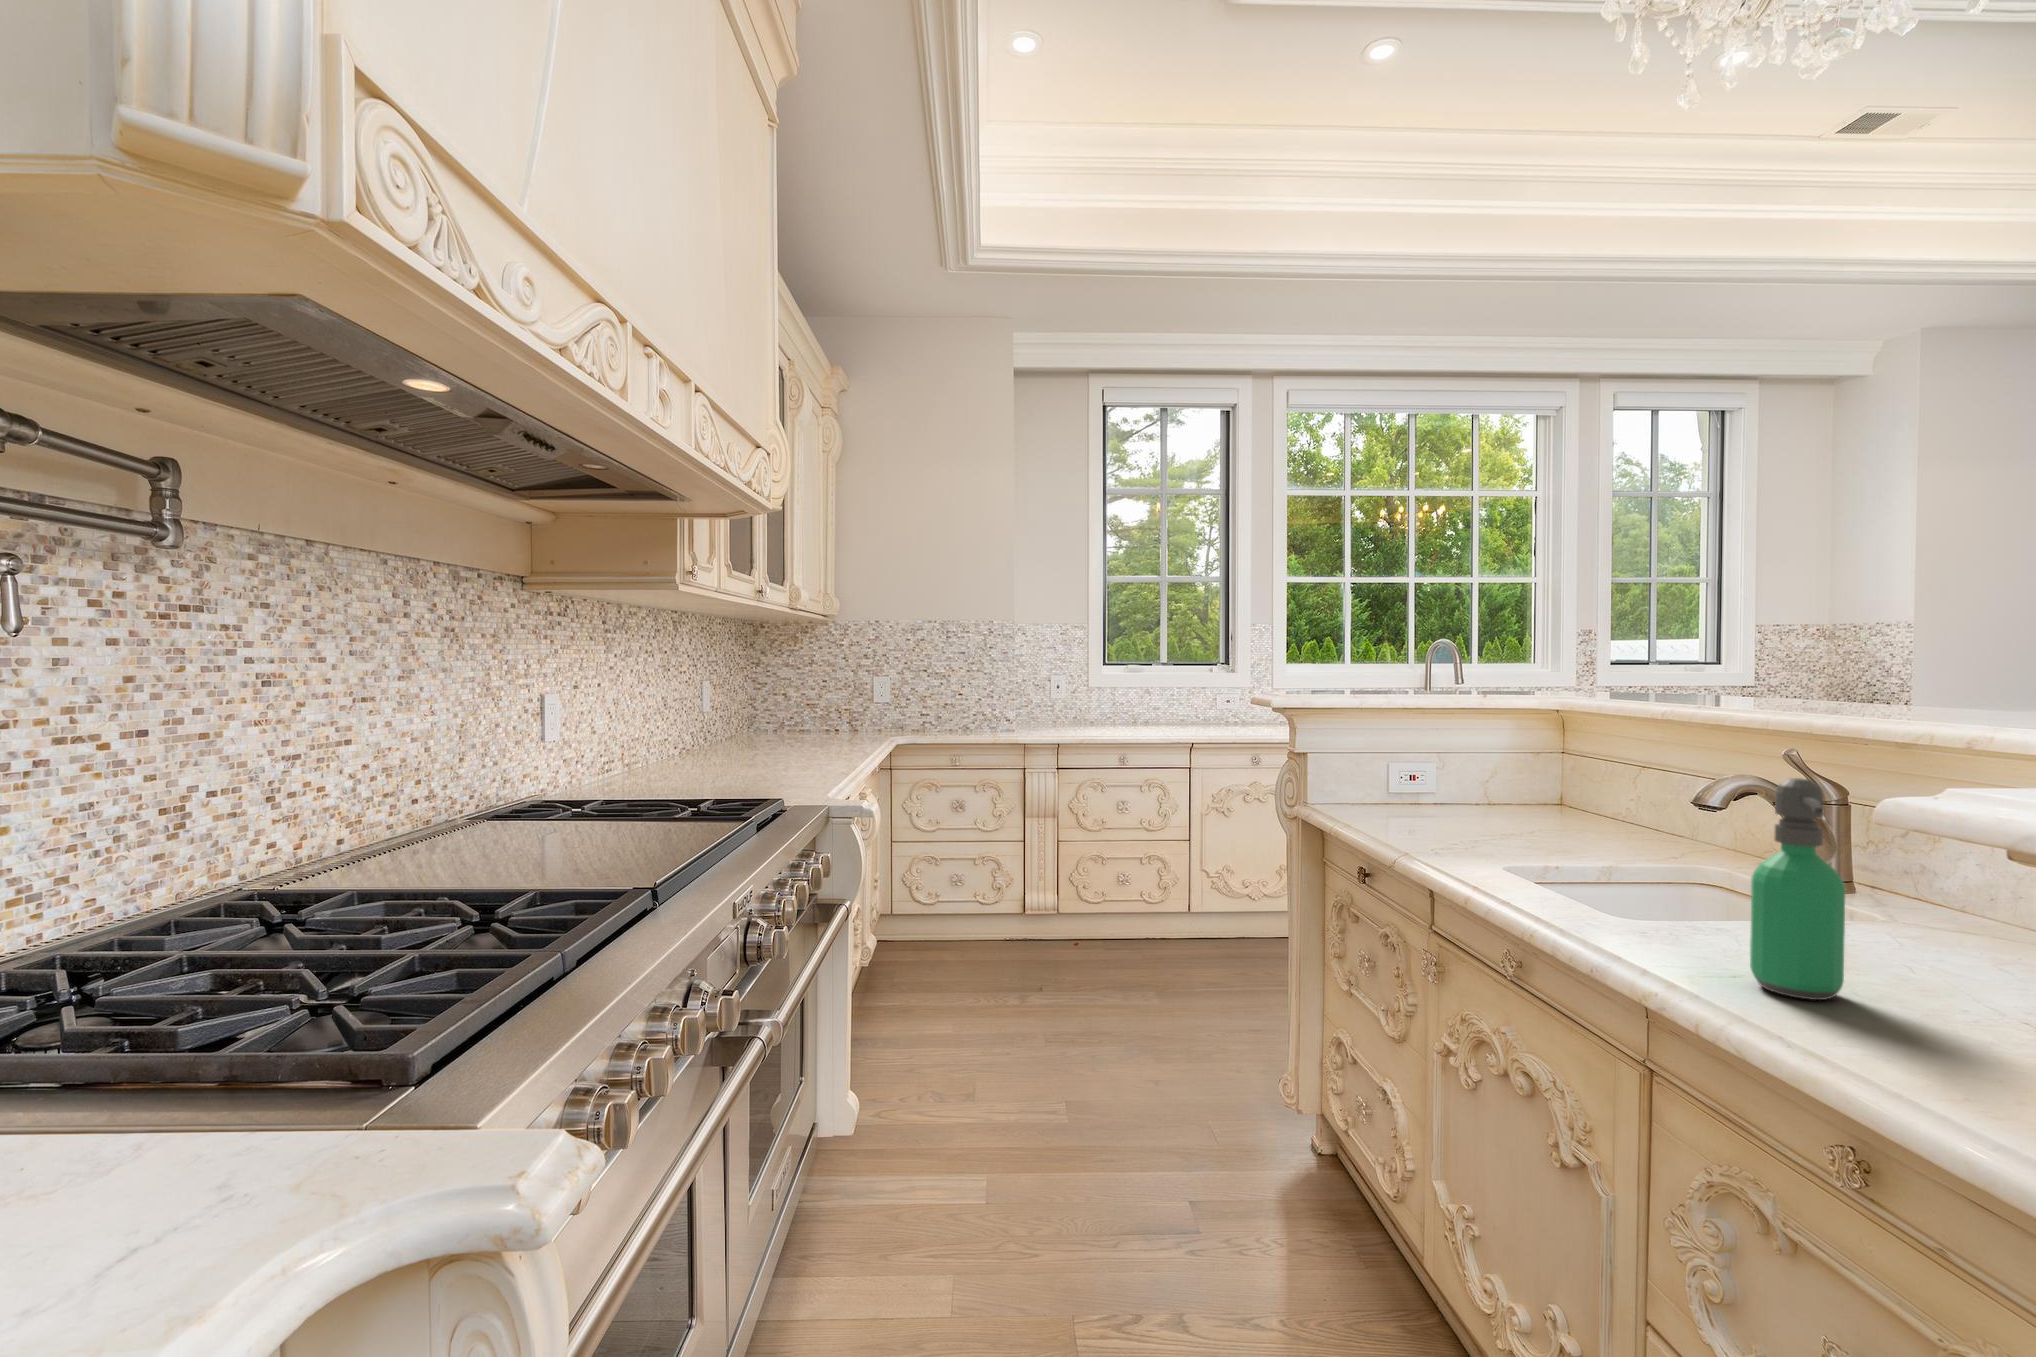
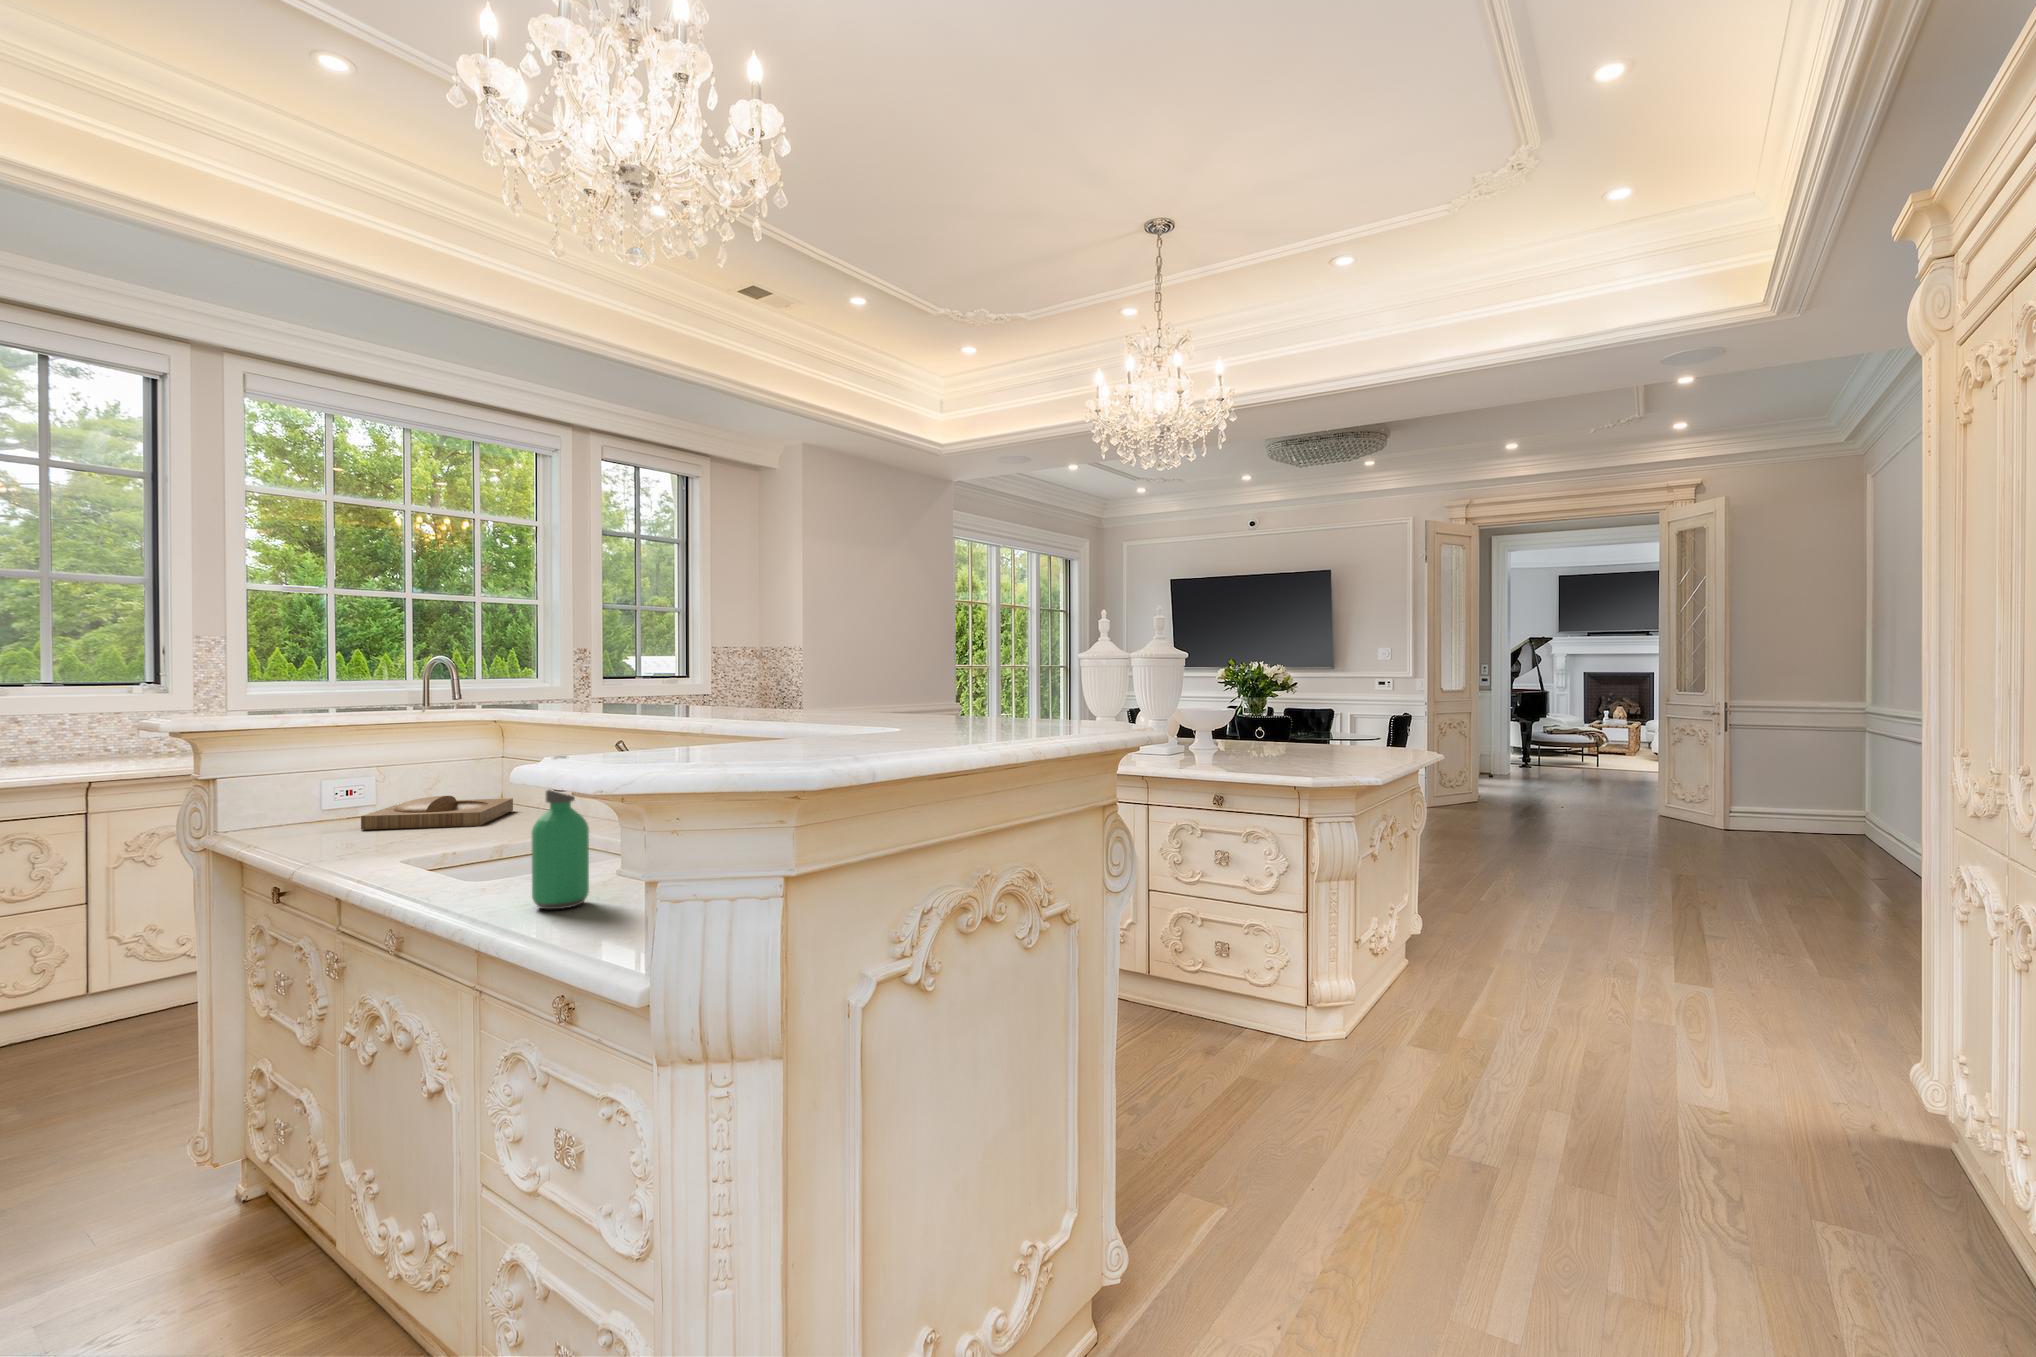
tray: none [1431,794,1582,834] -> present [361,796,513,830]

